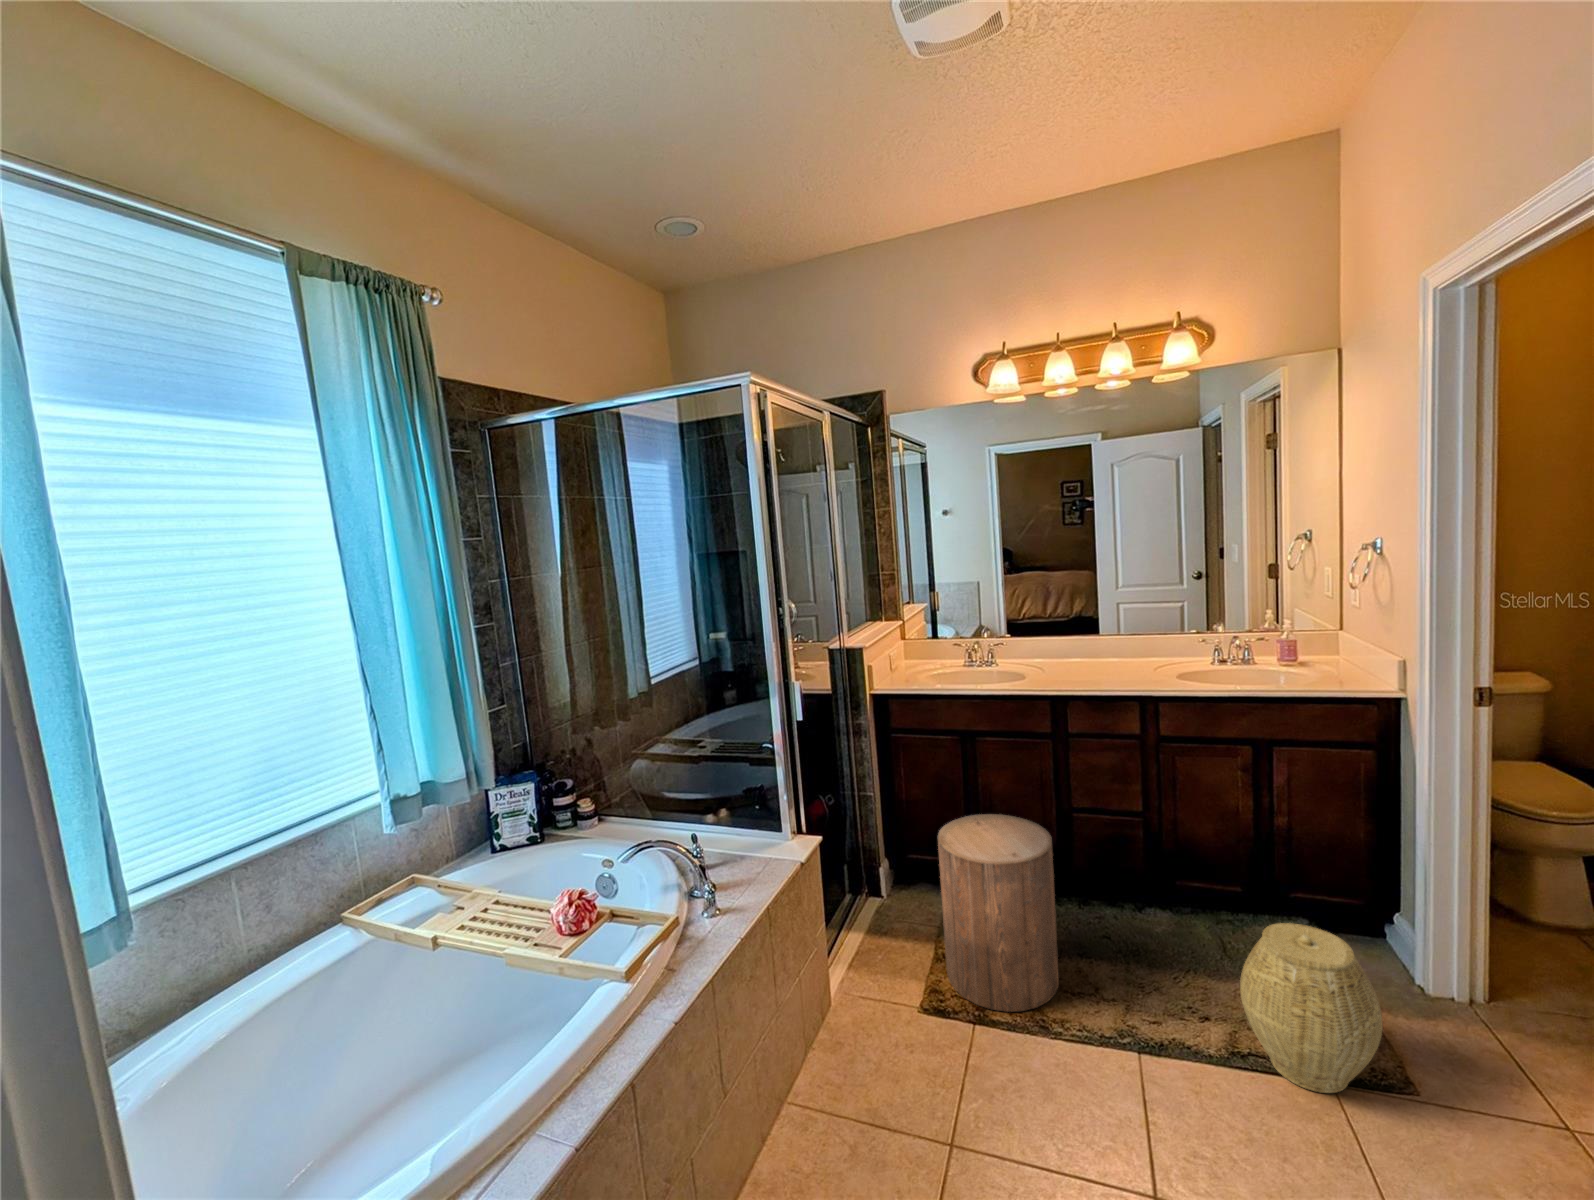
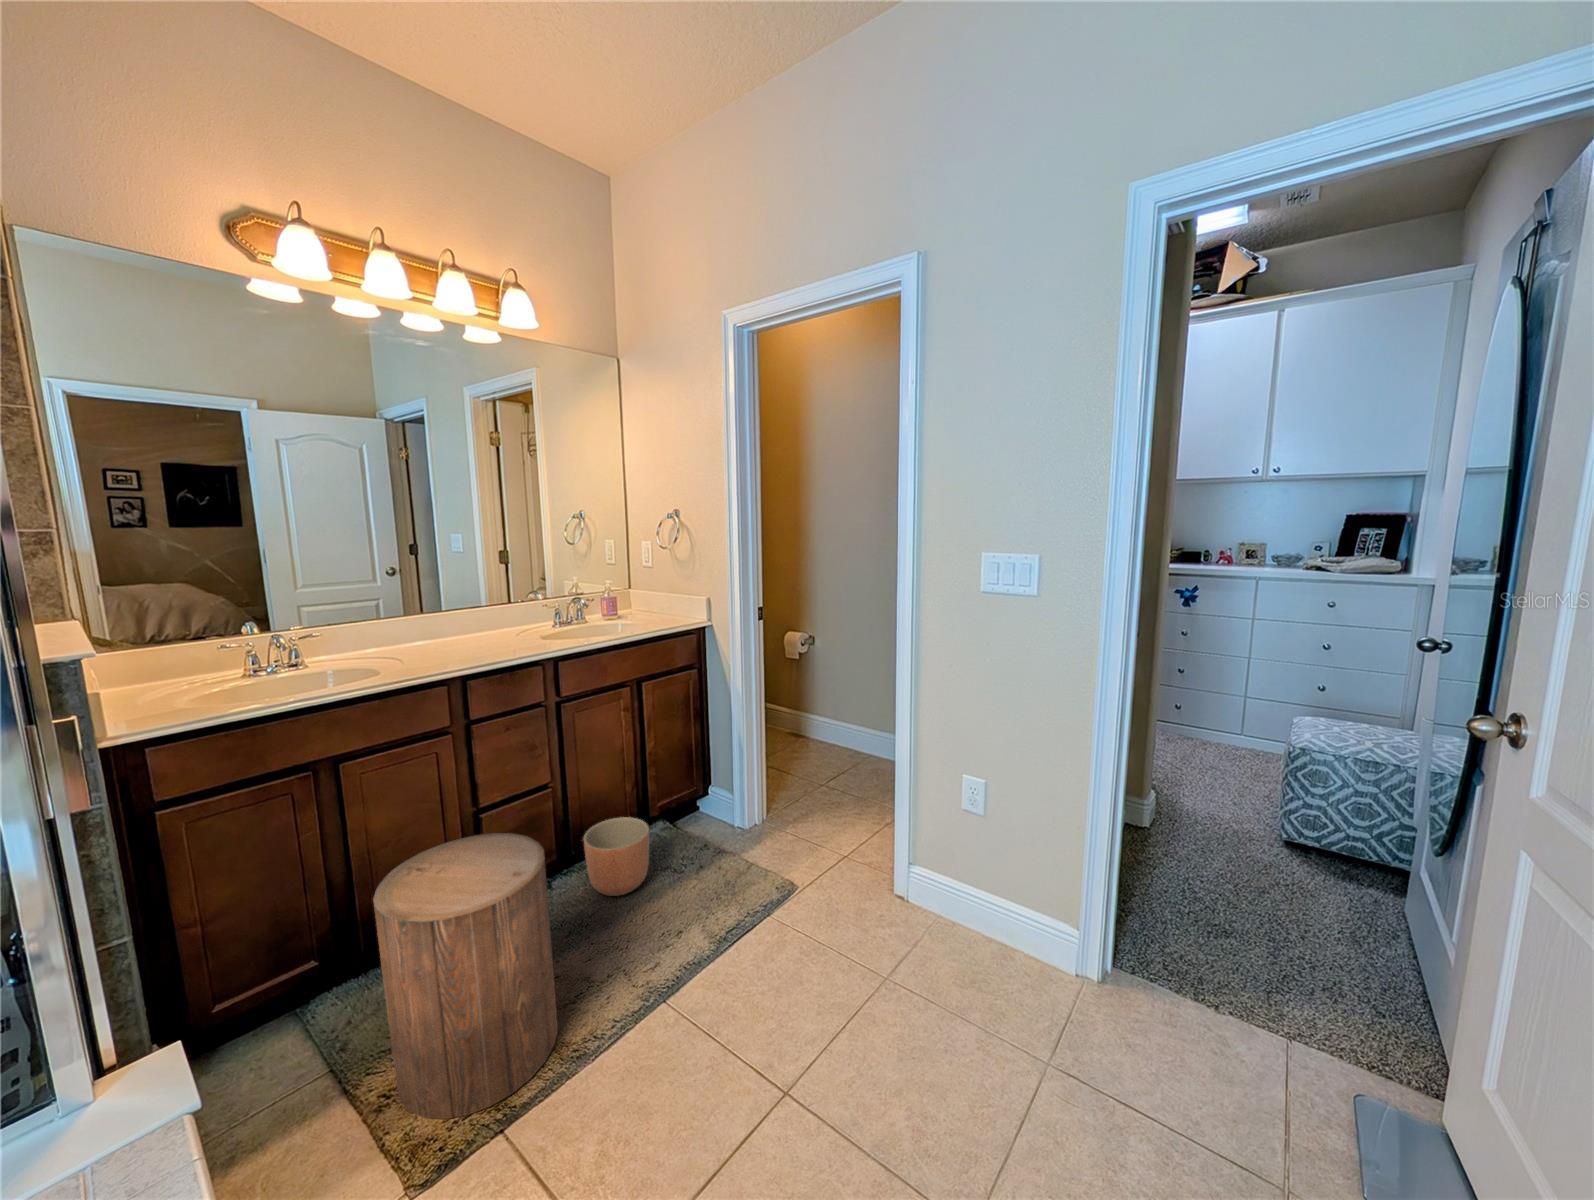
planter: none [1161,875,1237,959] -> present [584,817,649,896]
woven basket: present [1240,923,1383,1093] -> none [706,802,799,932]

